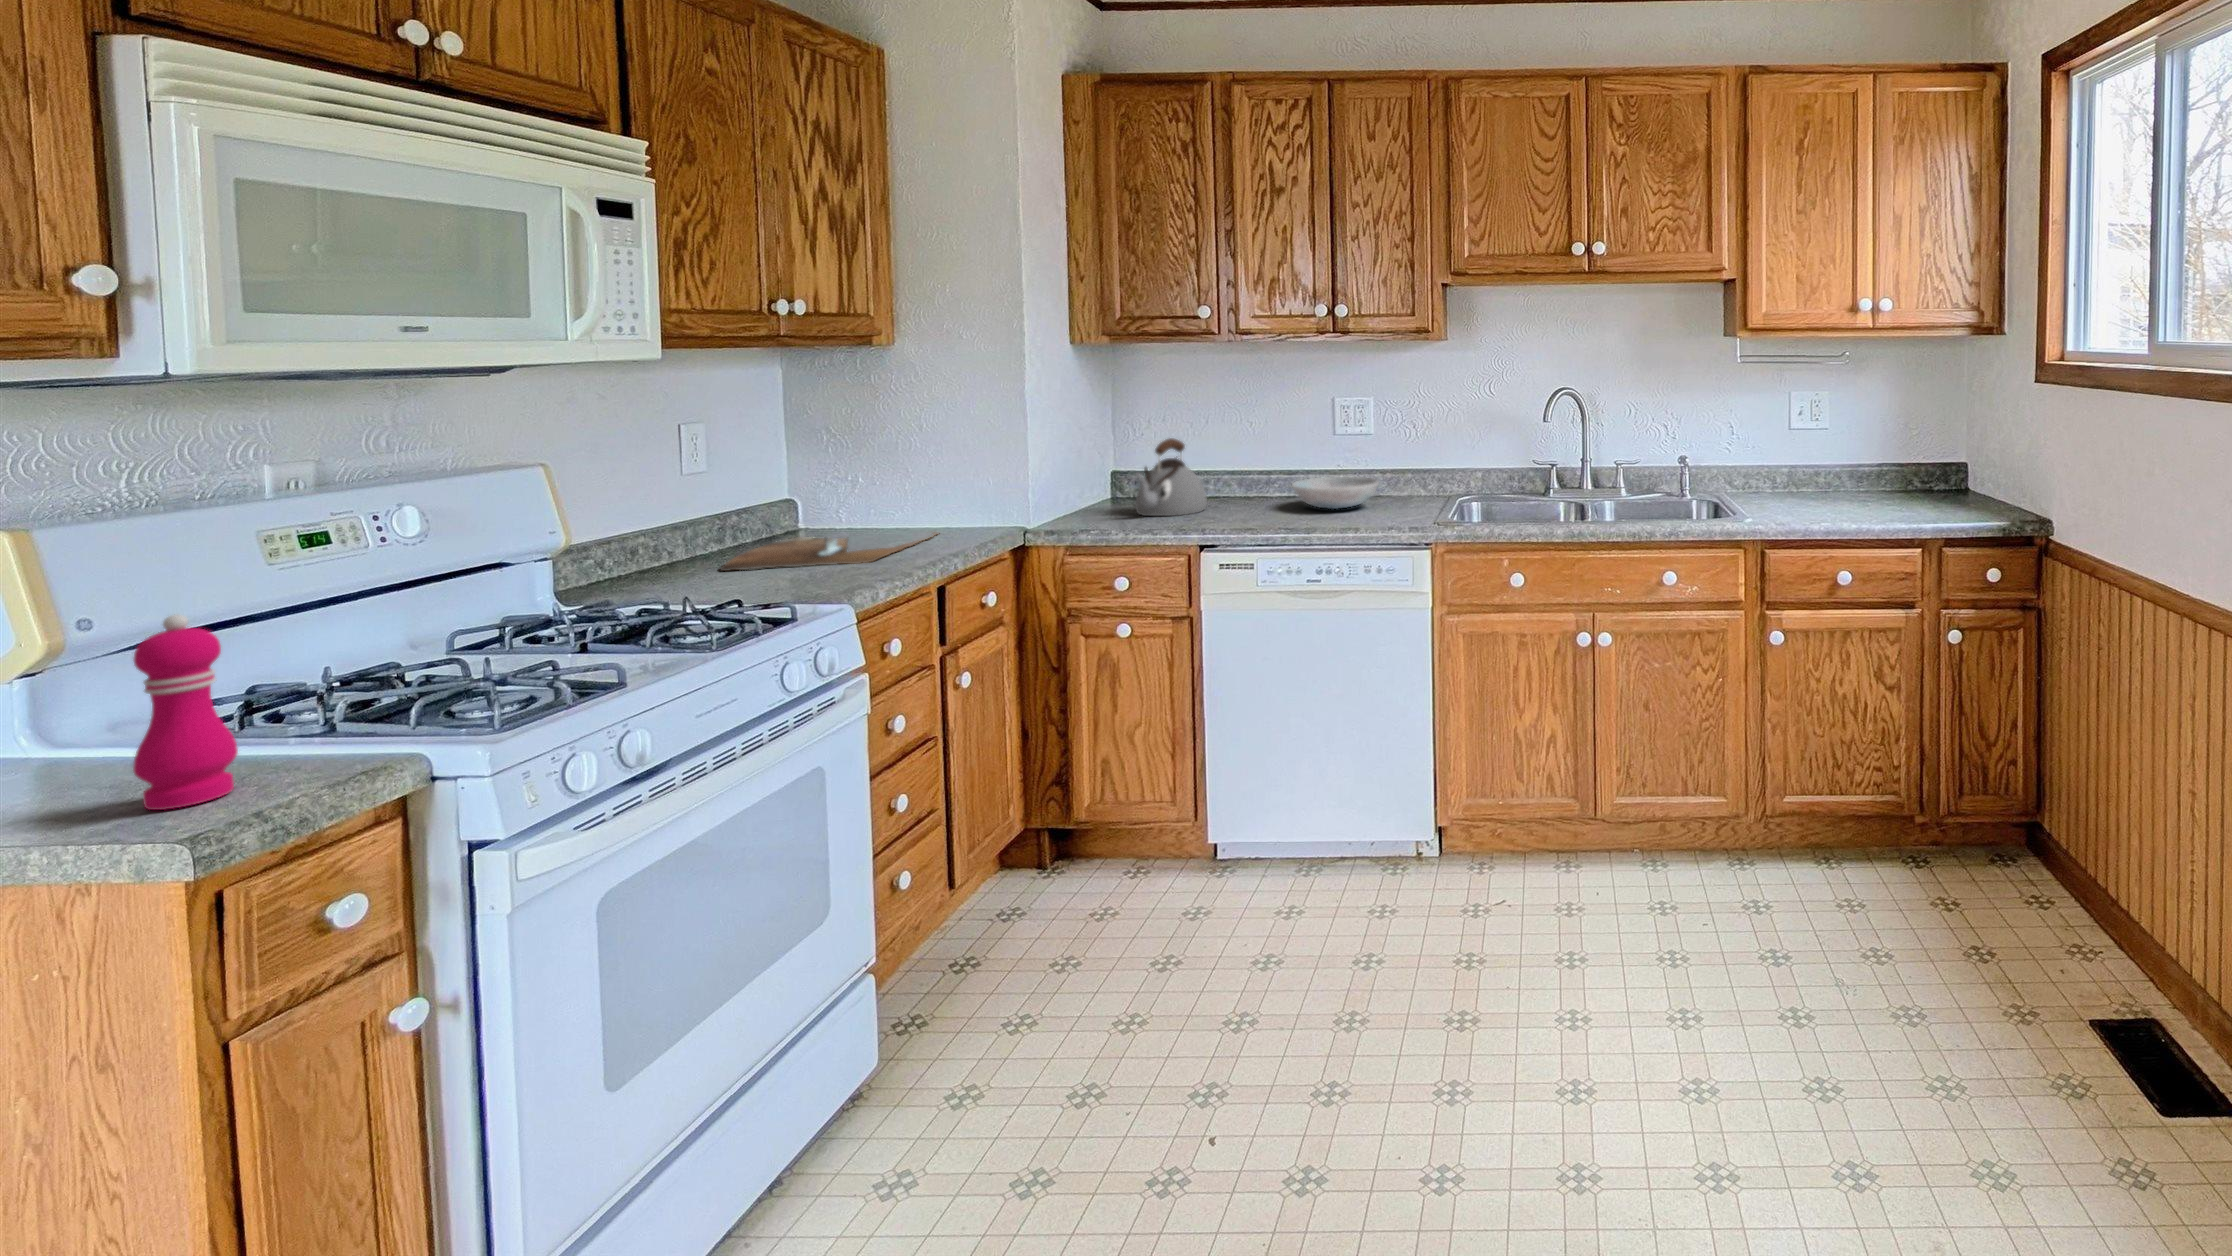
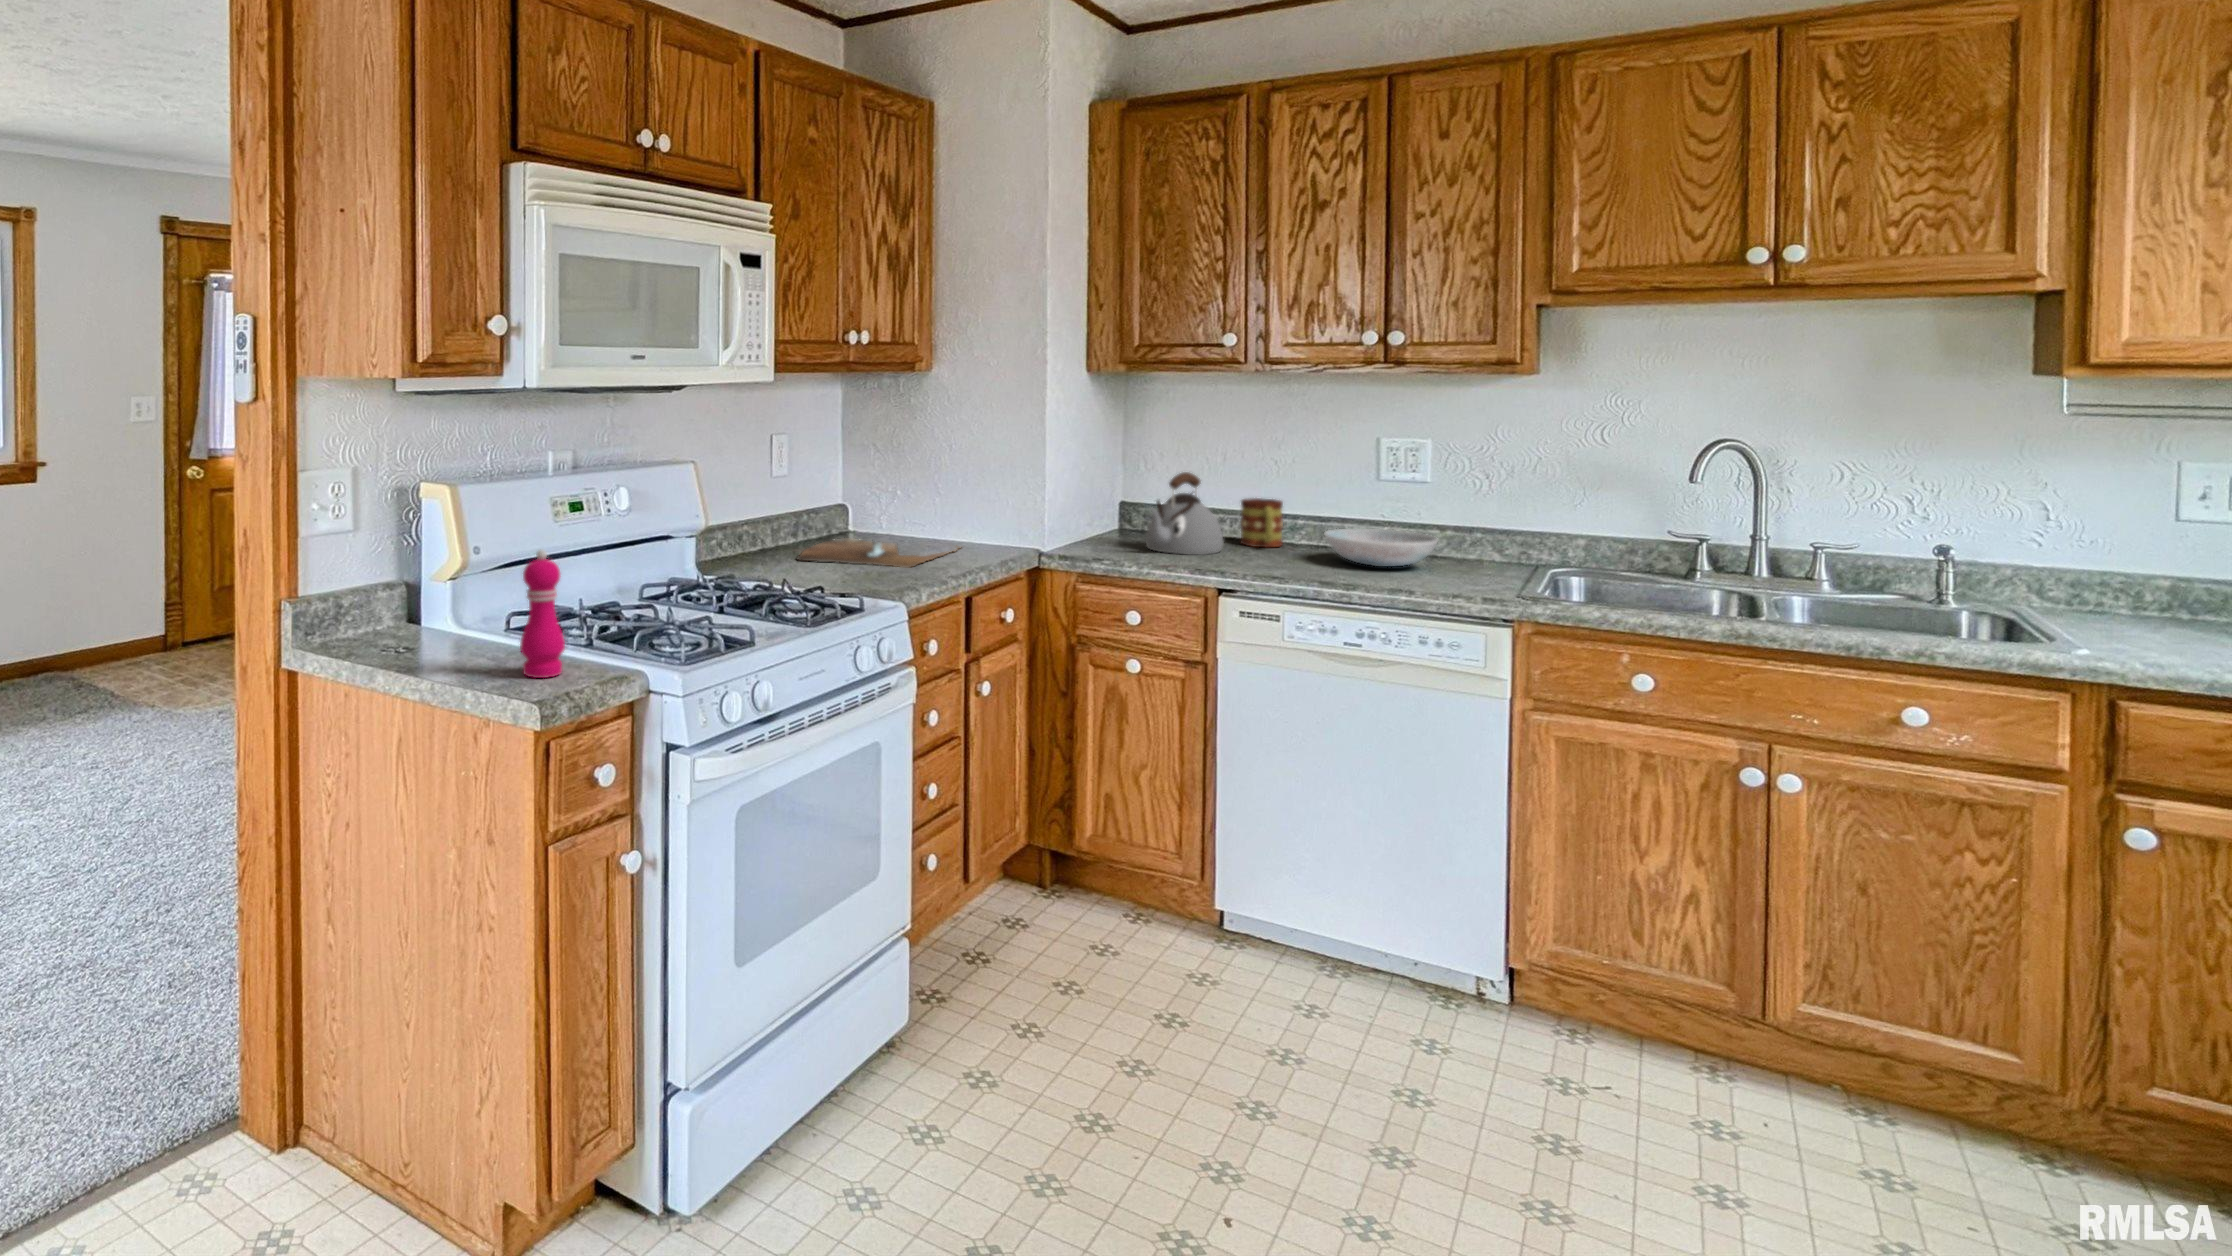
mug: none [1223,458,1260,502] -> present [1240,498,1283,547]

